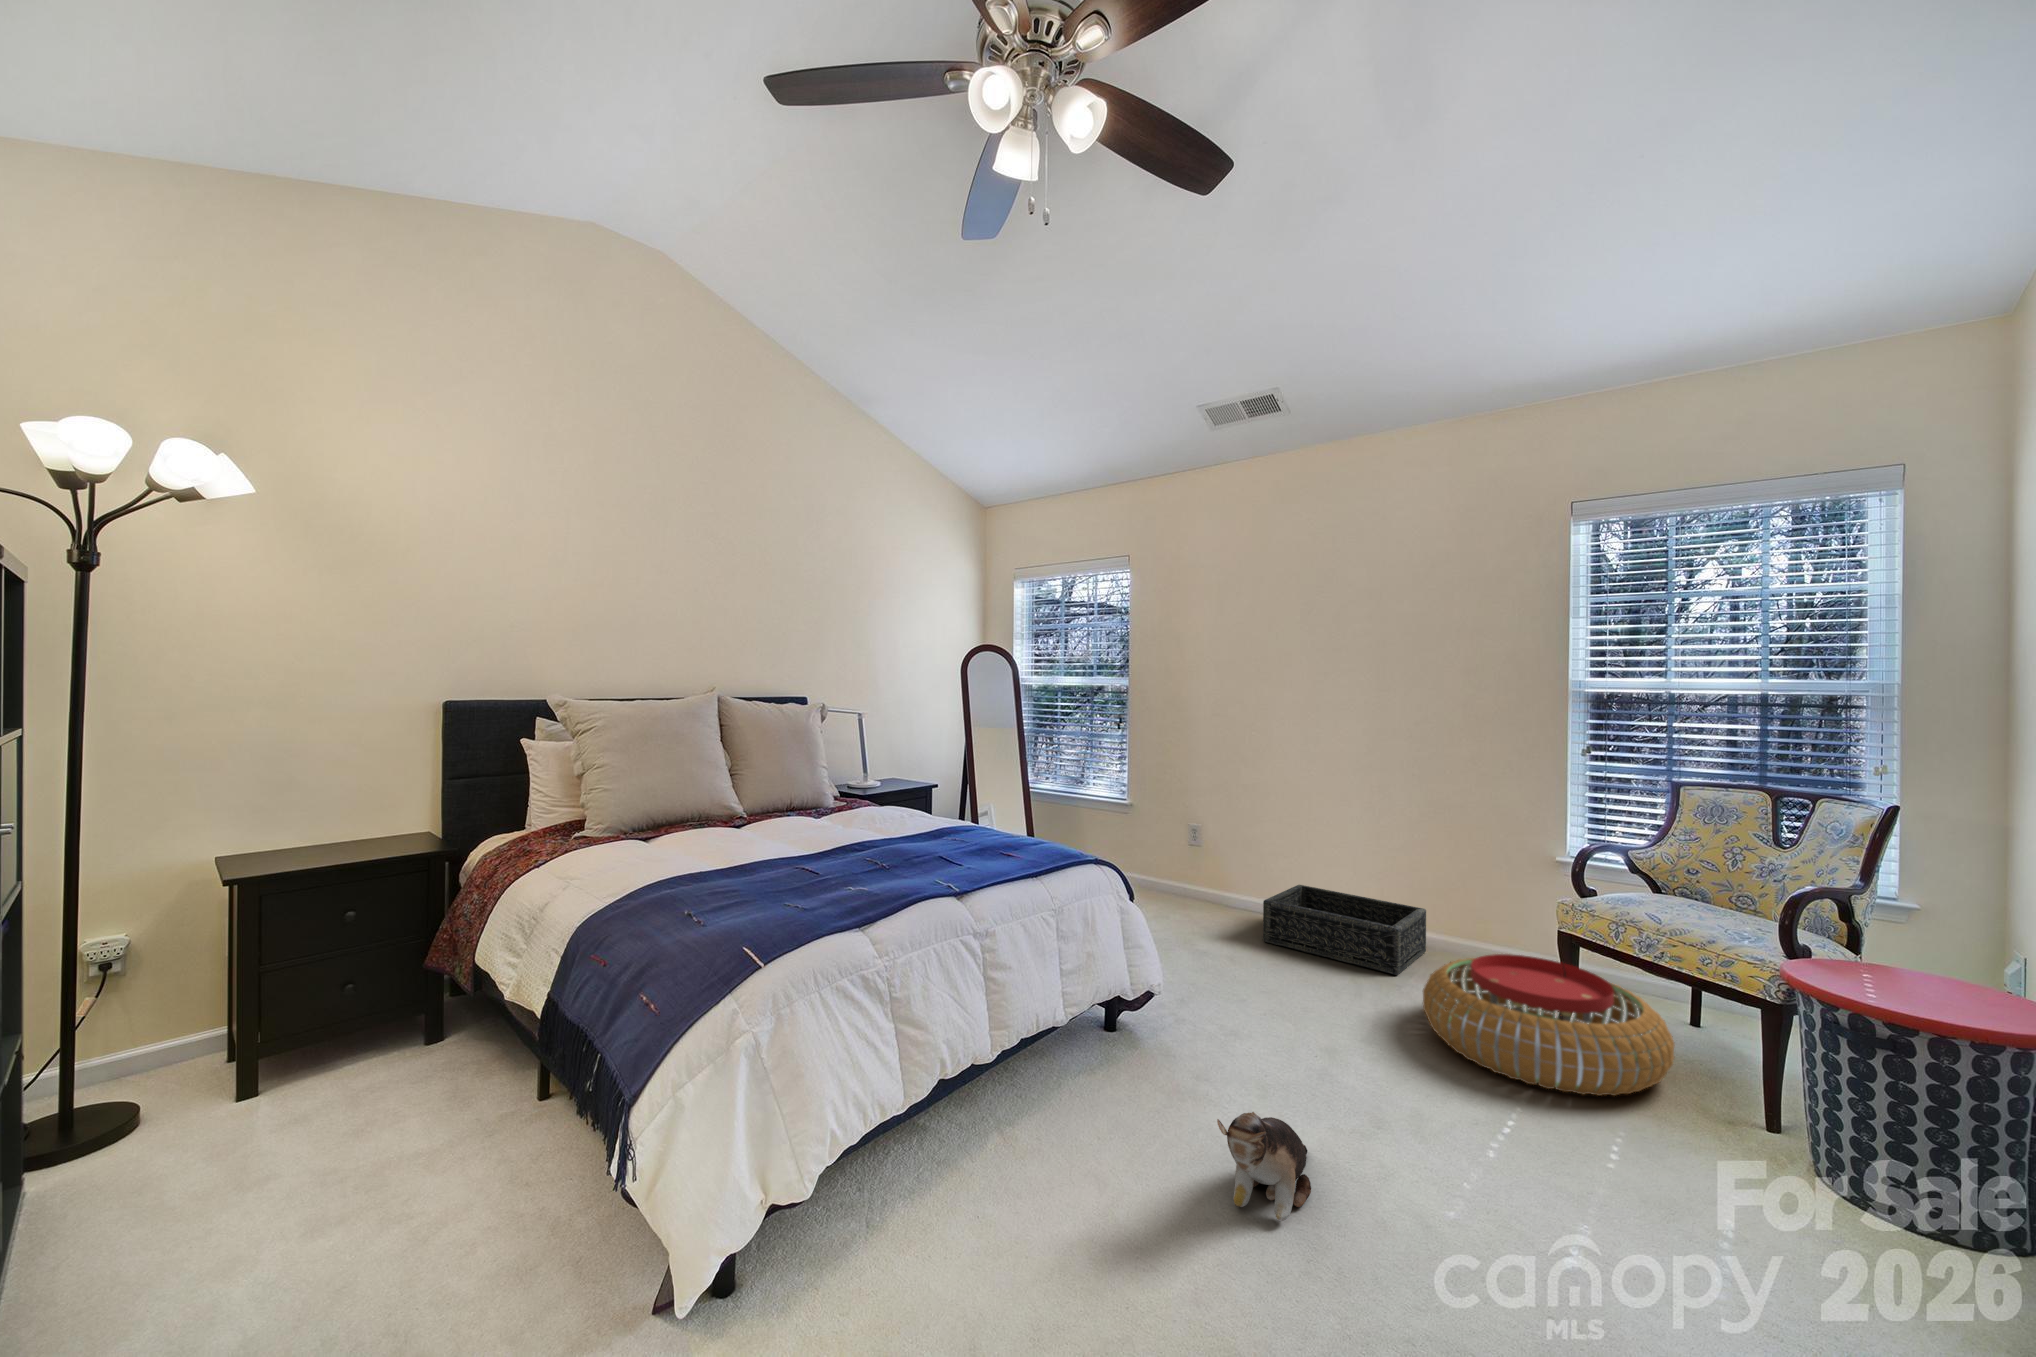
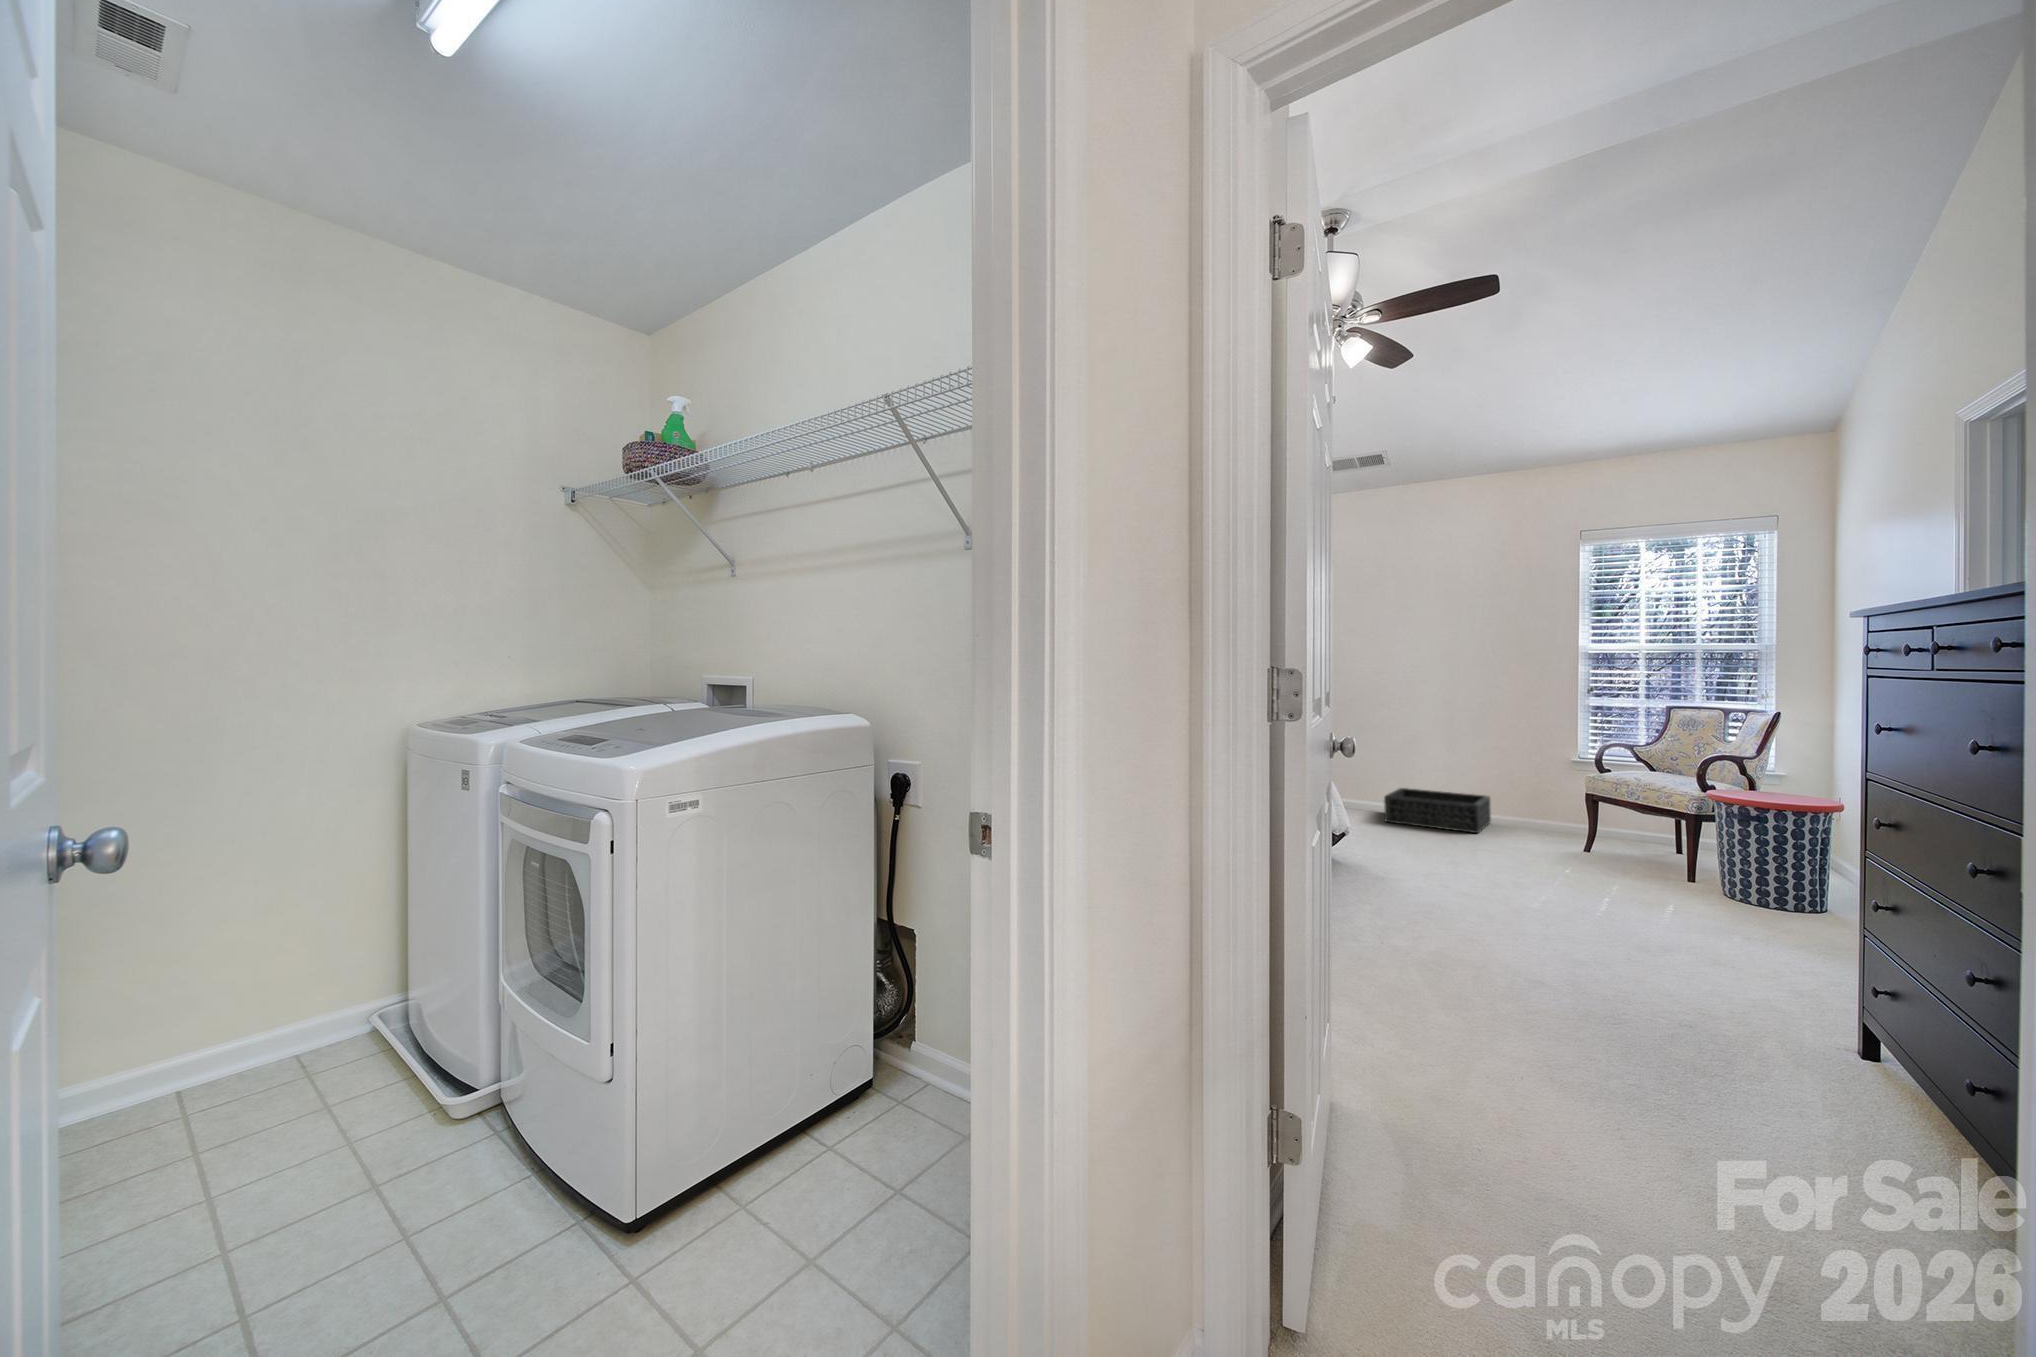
pouf: present [1423,954,1675,1096] -> none [1503,810,1651,873]
plush toy: present [1217,1112,1311,1221] -> none [1435,863,1477,913]

